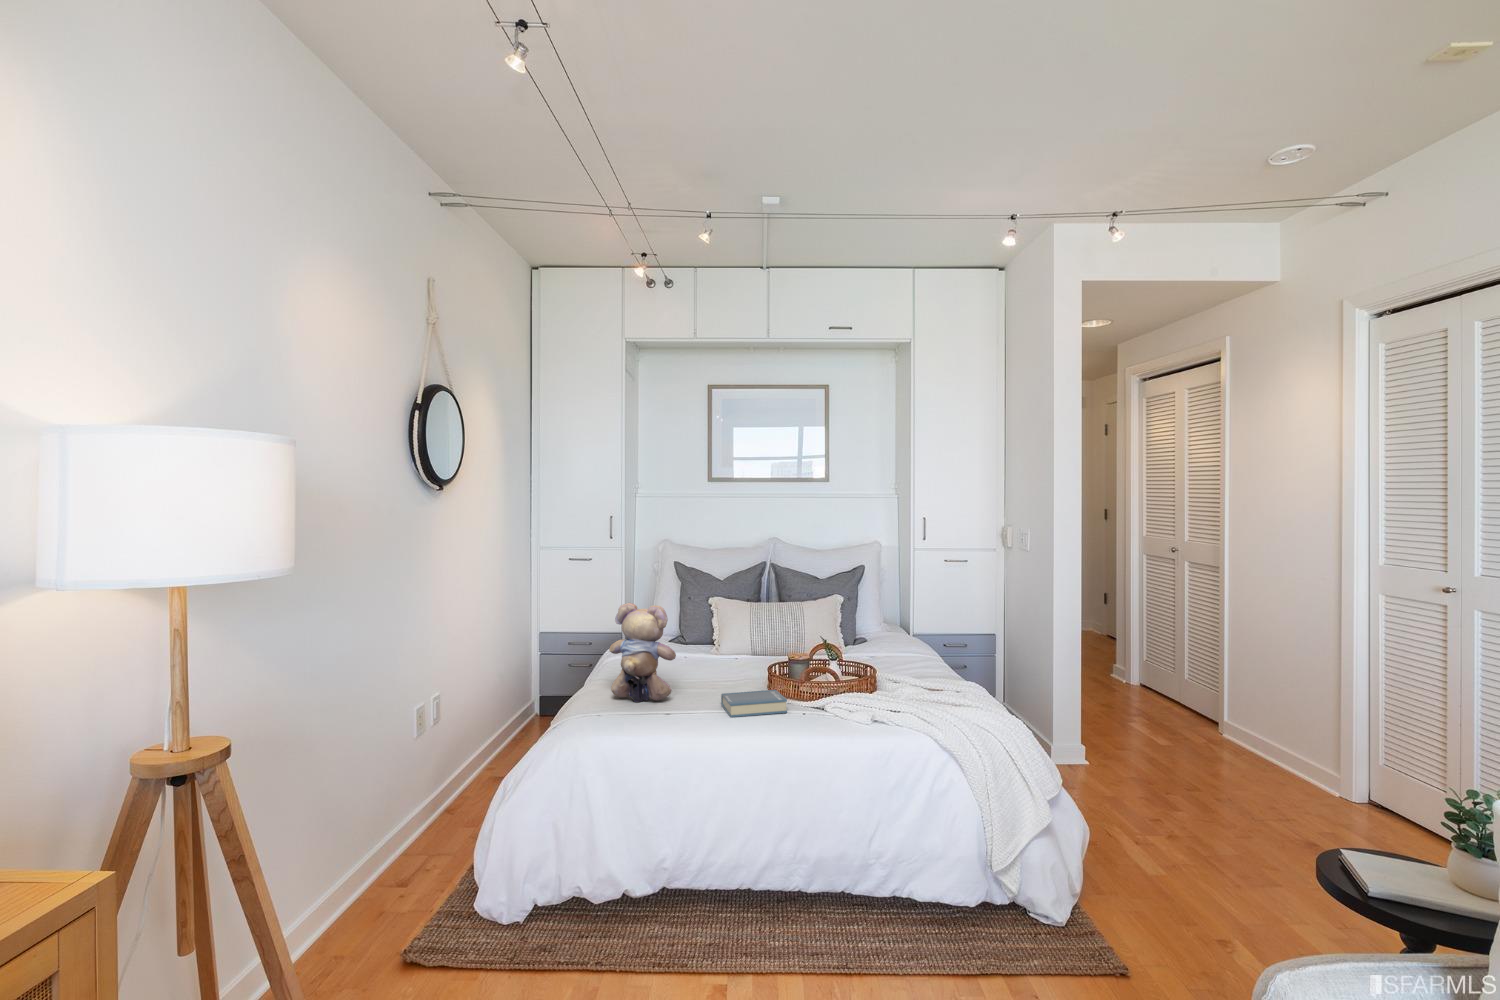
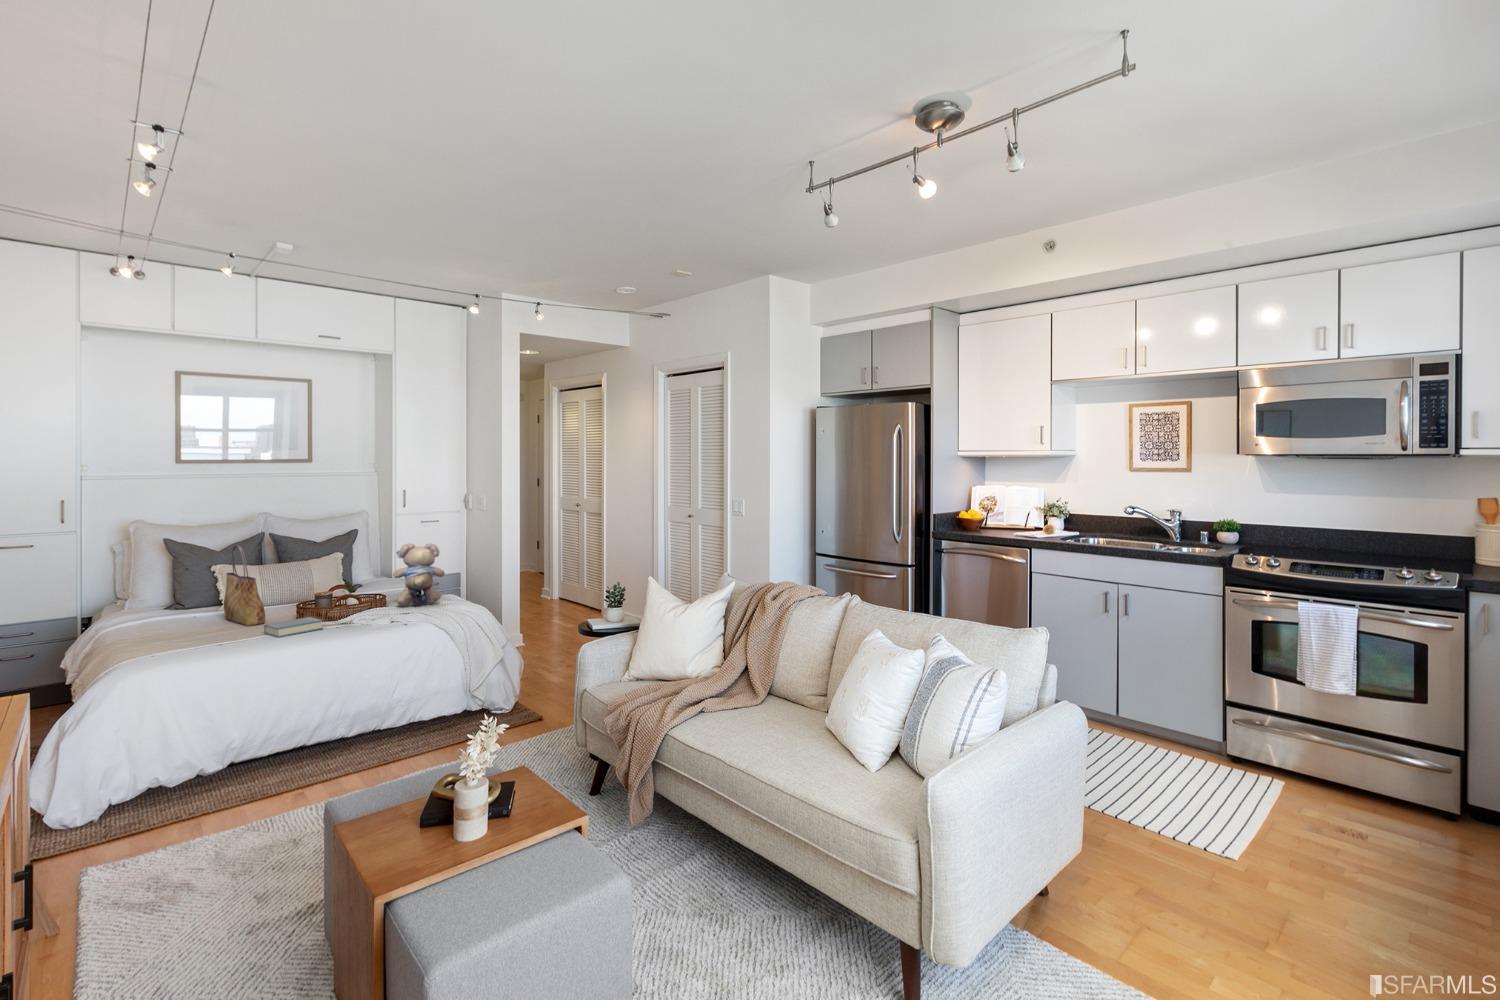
tote bag: none [702,580,734,687] -> present [224,545,265,626]
teddy bear: present [609,603,676,702] -> present [393,543,445,607]

